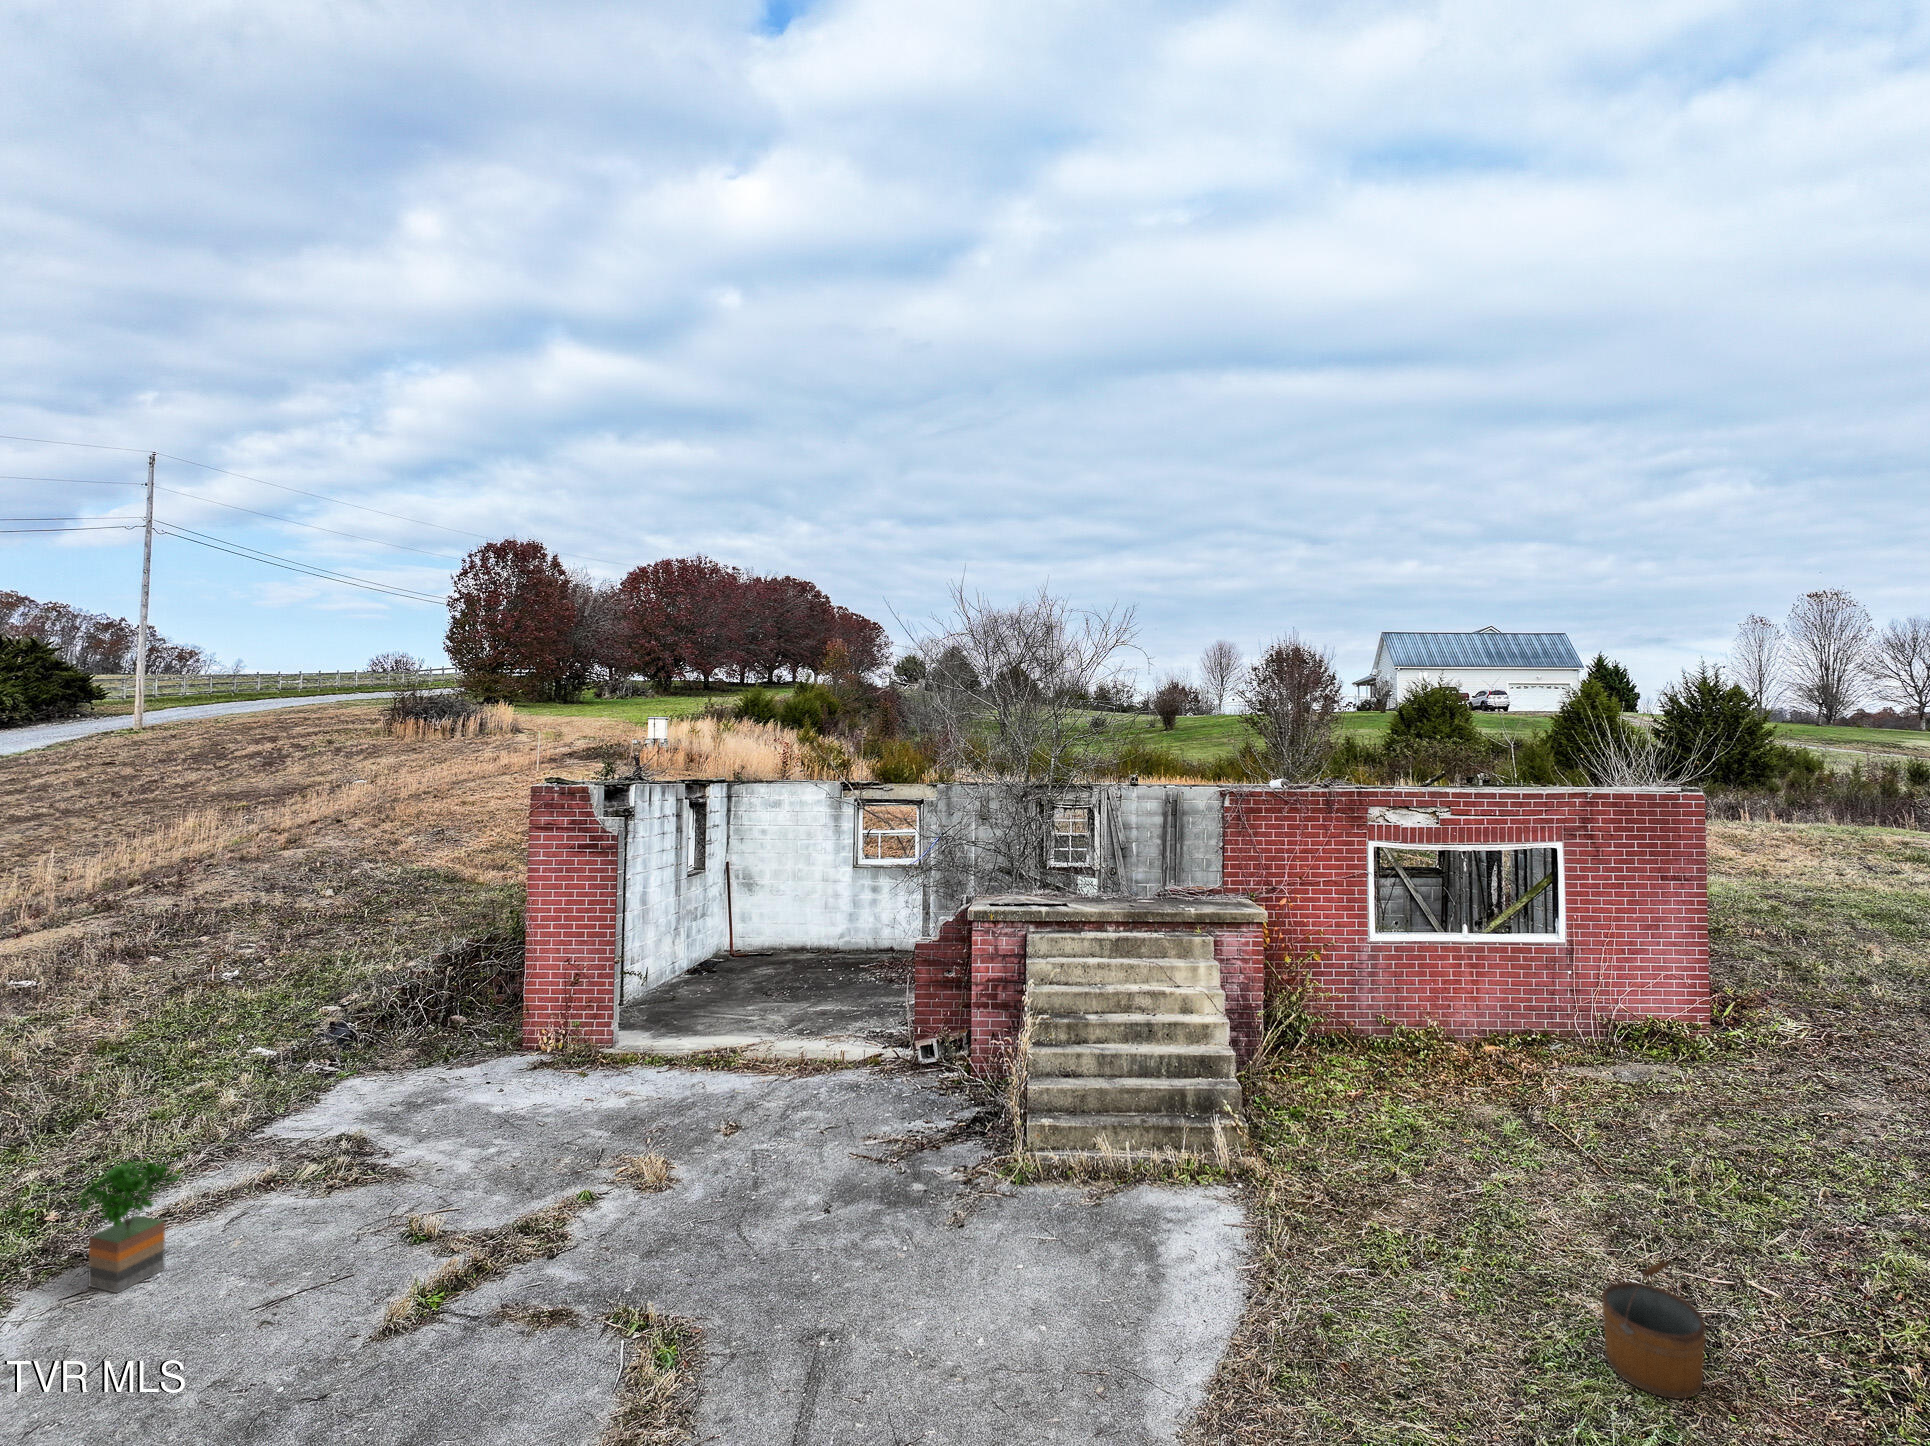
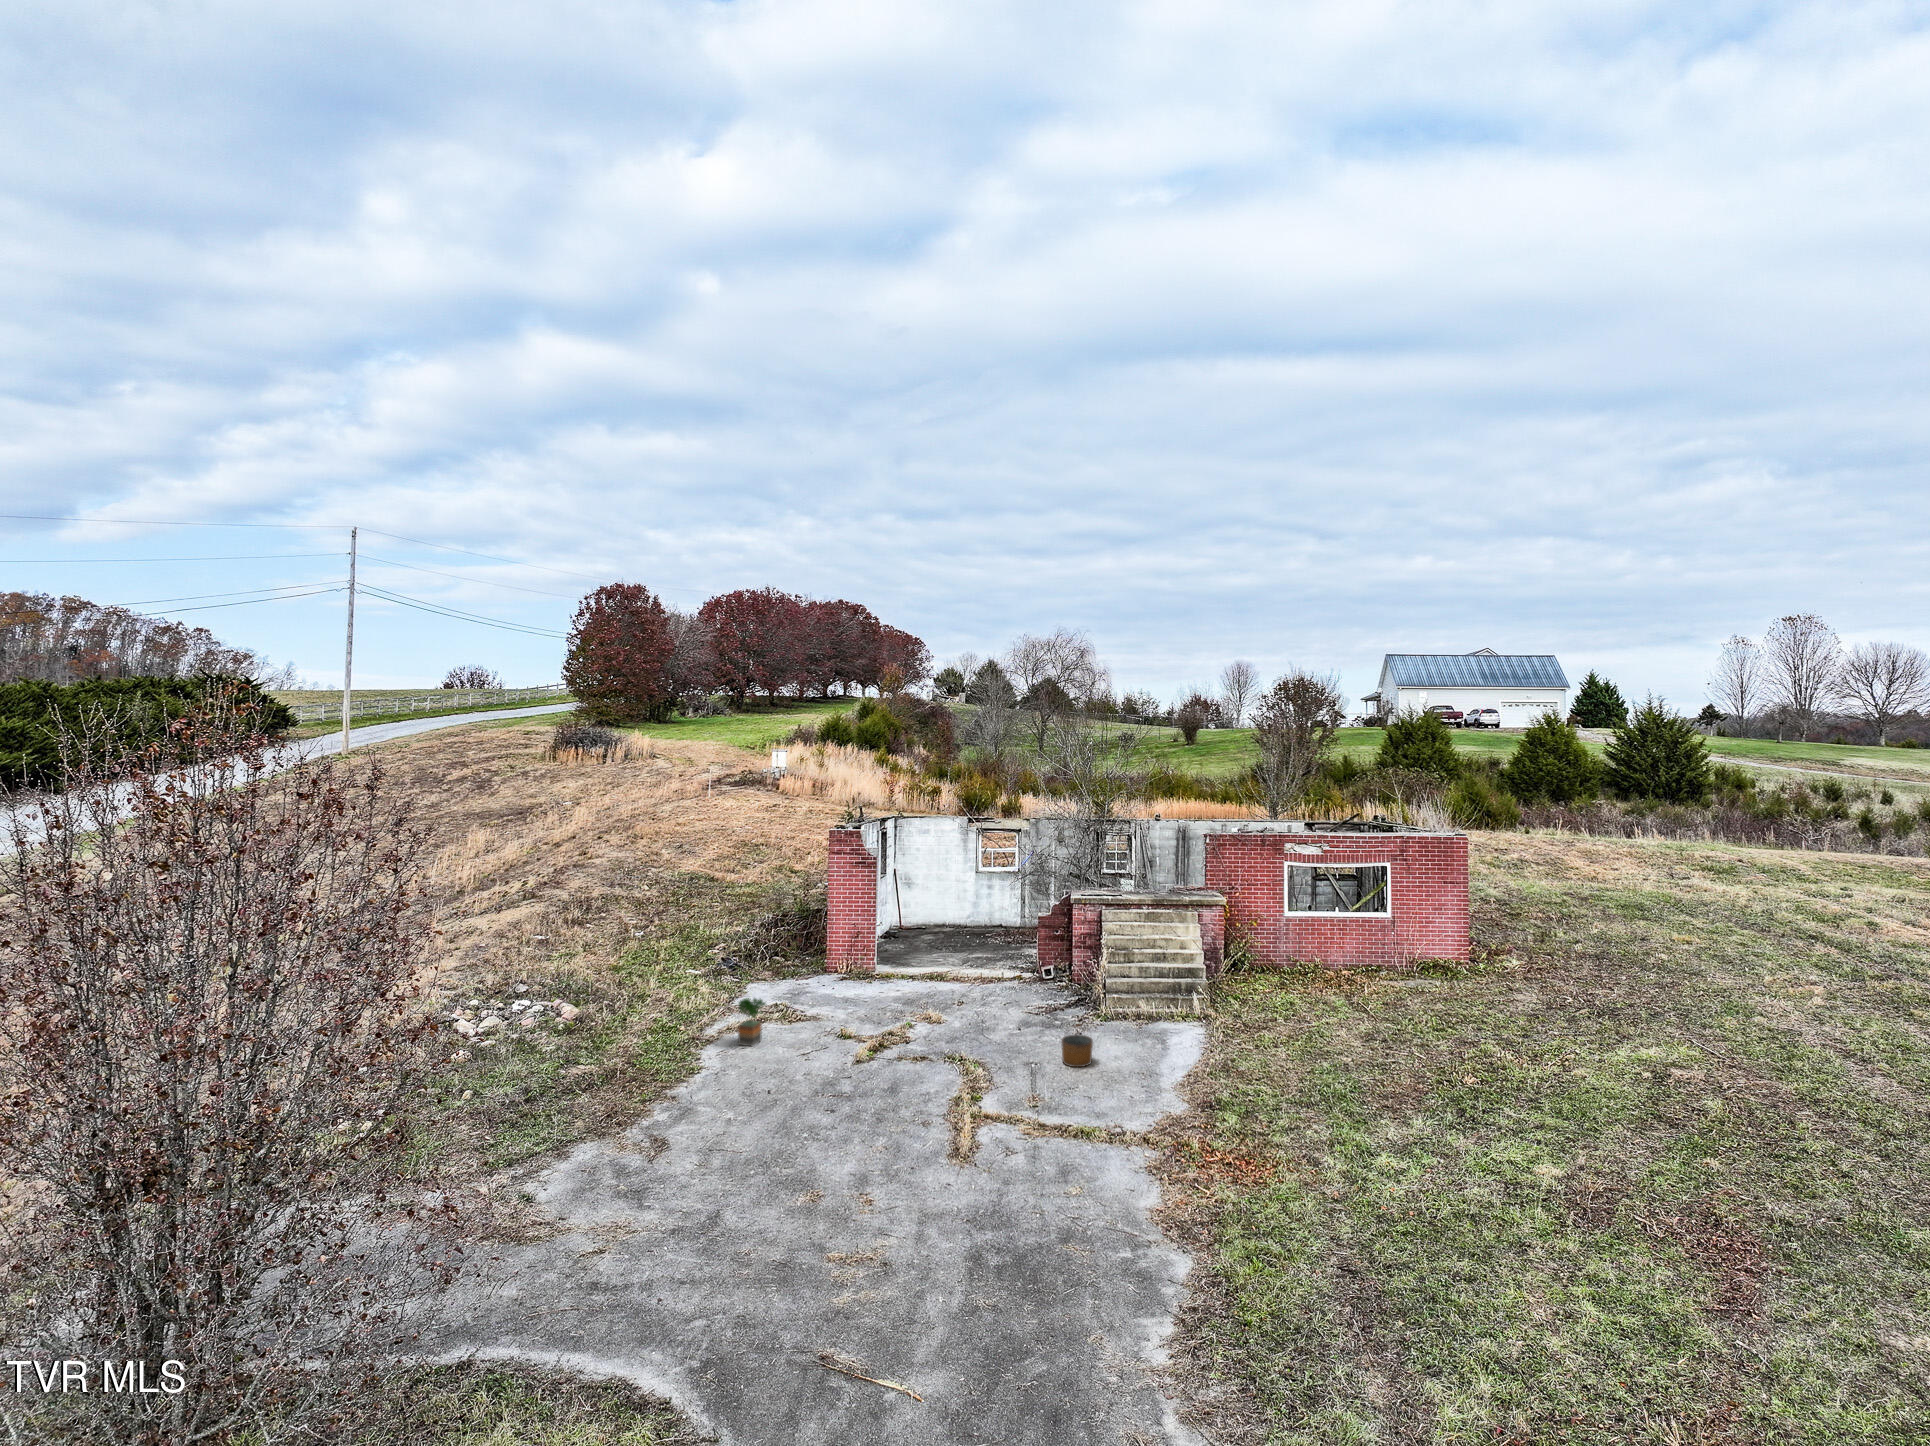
bucket: present [1602,1261,1706,1399] -> present [1061,1024,1093,1067]

